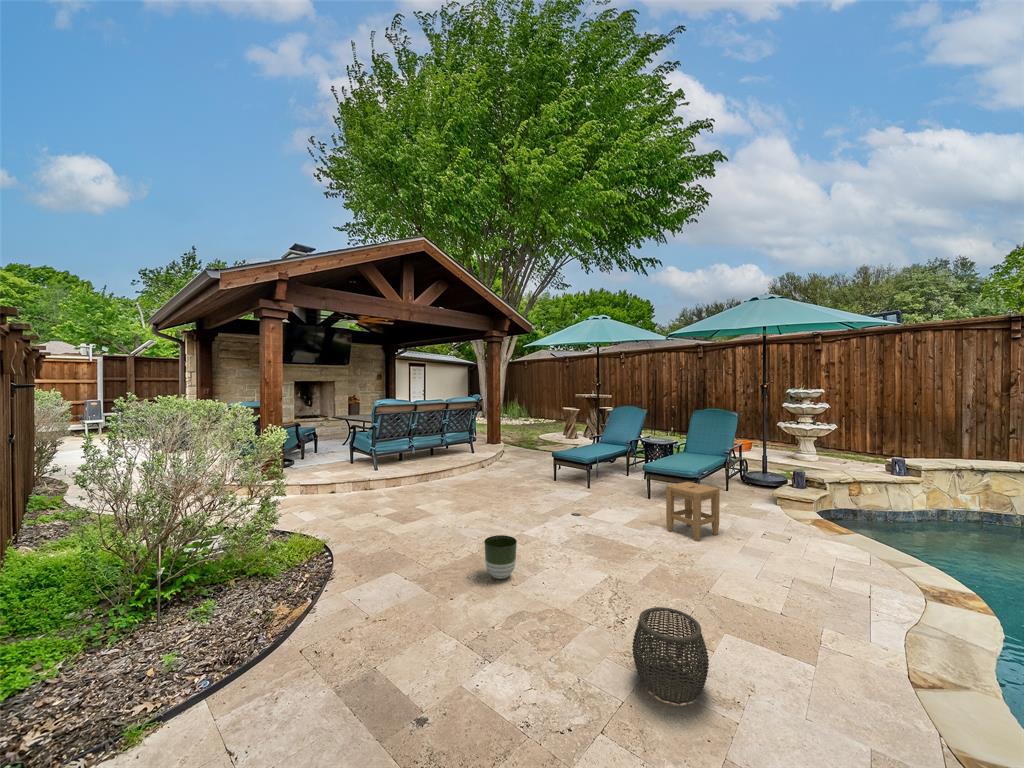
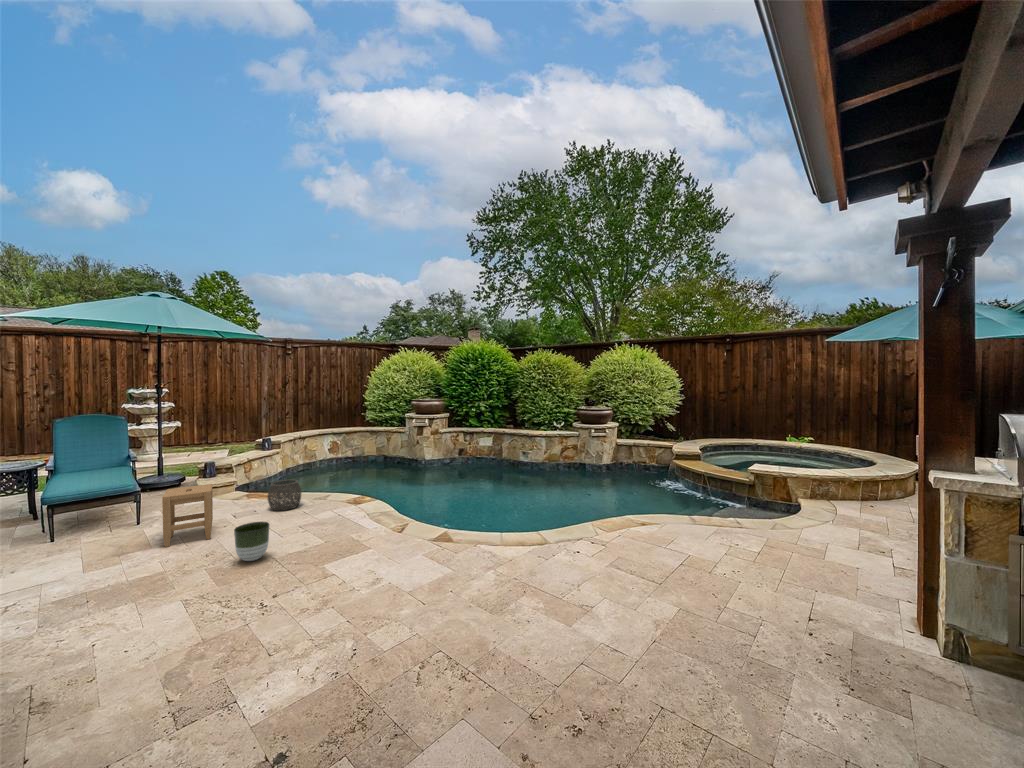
planter: present [484,535,517,579] -> present [234,522,269,561]
woven basket: present [632,607,709,704] -> present [268,480,301,511]

